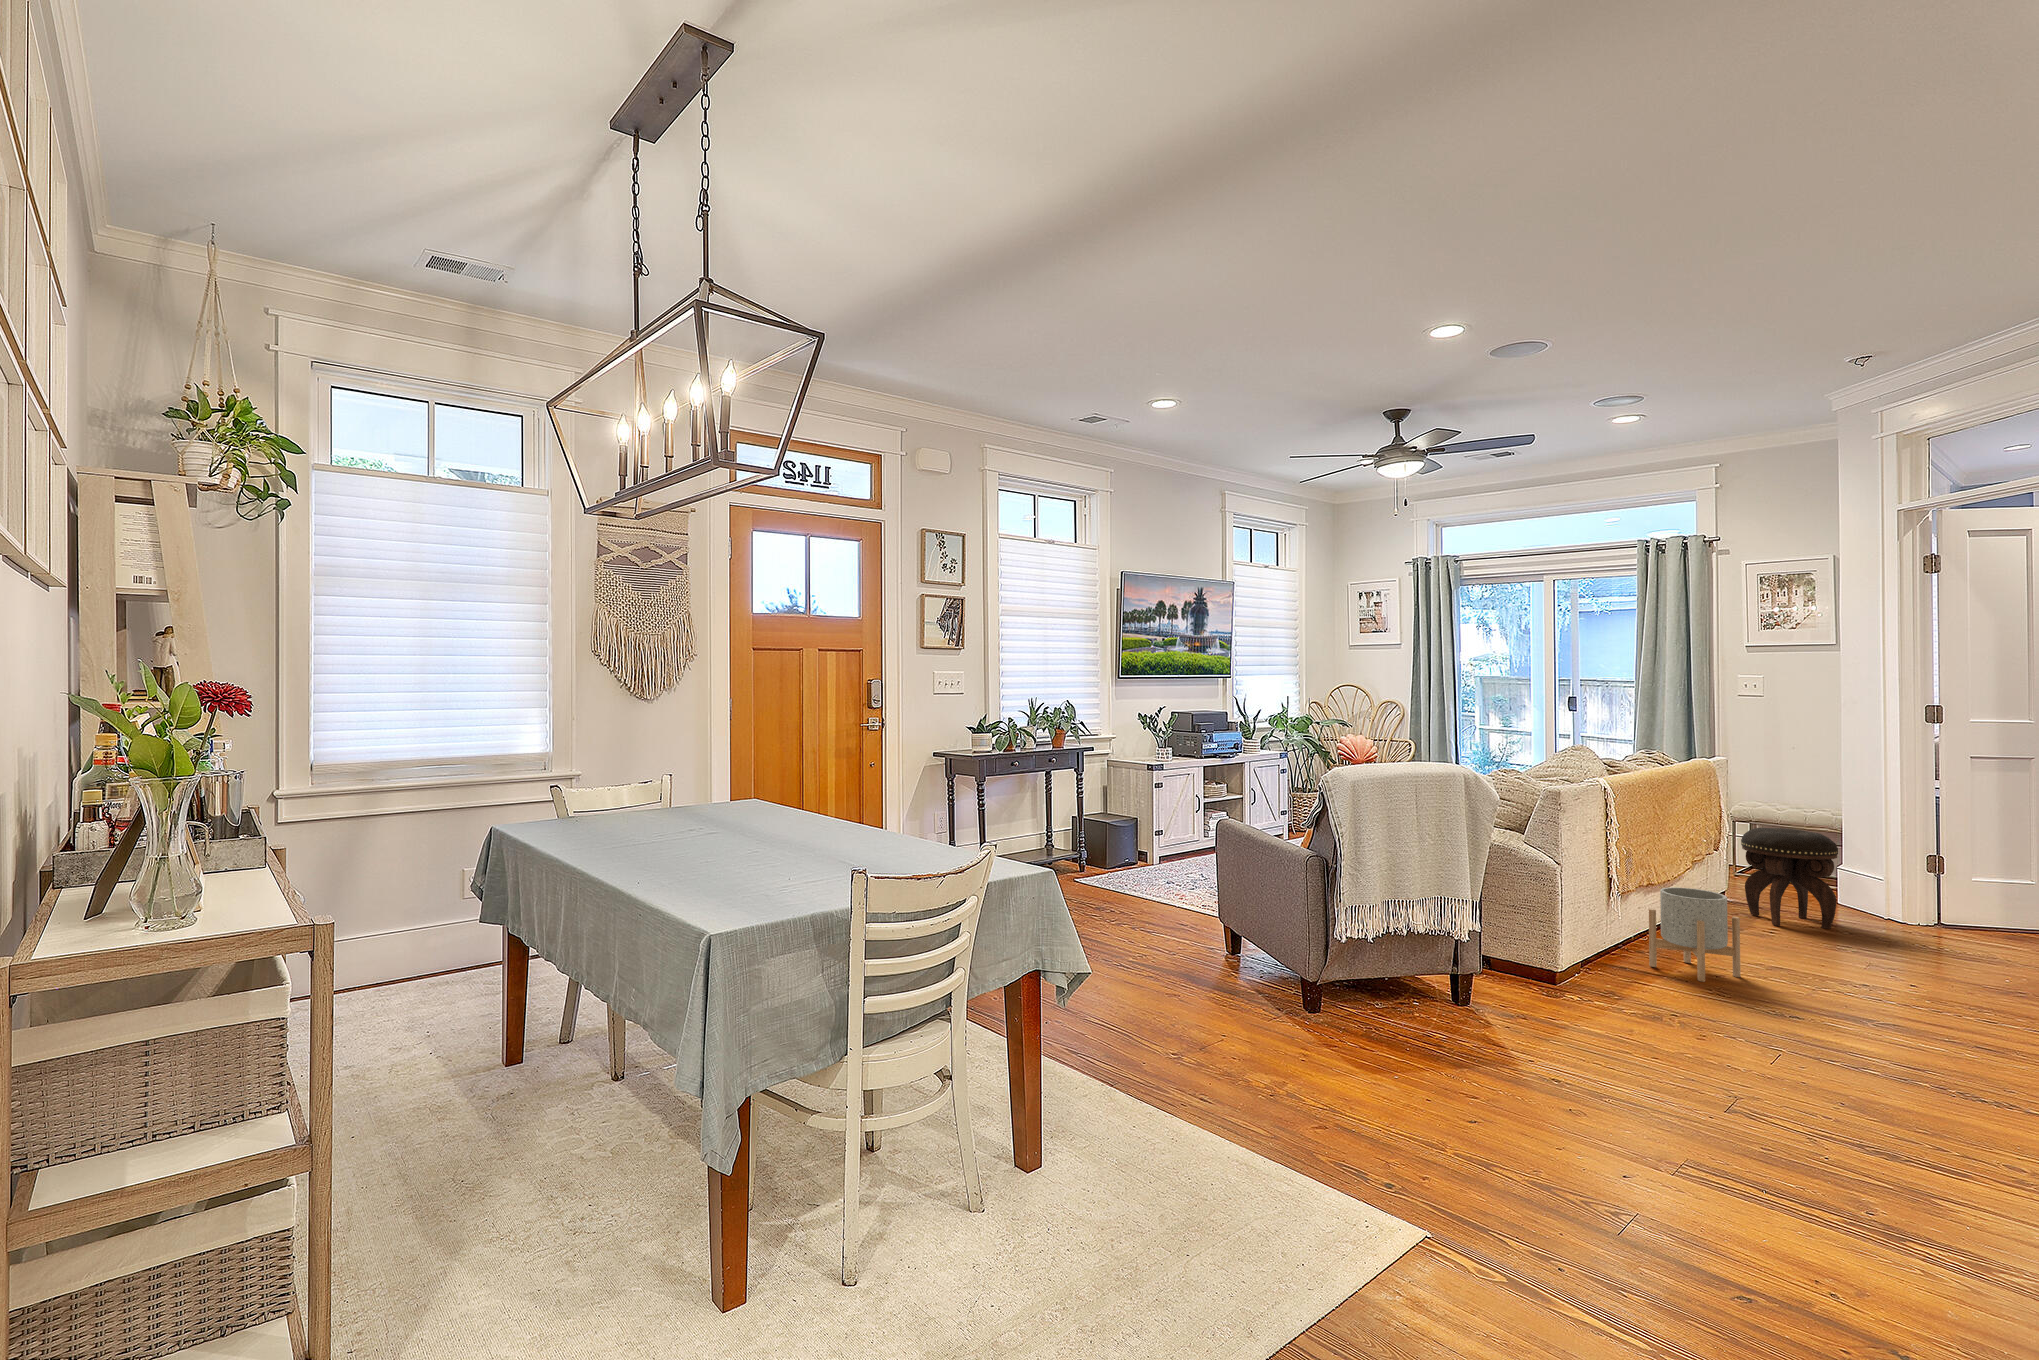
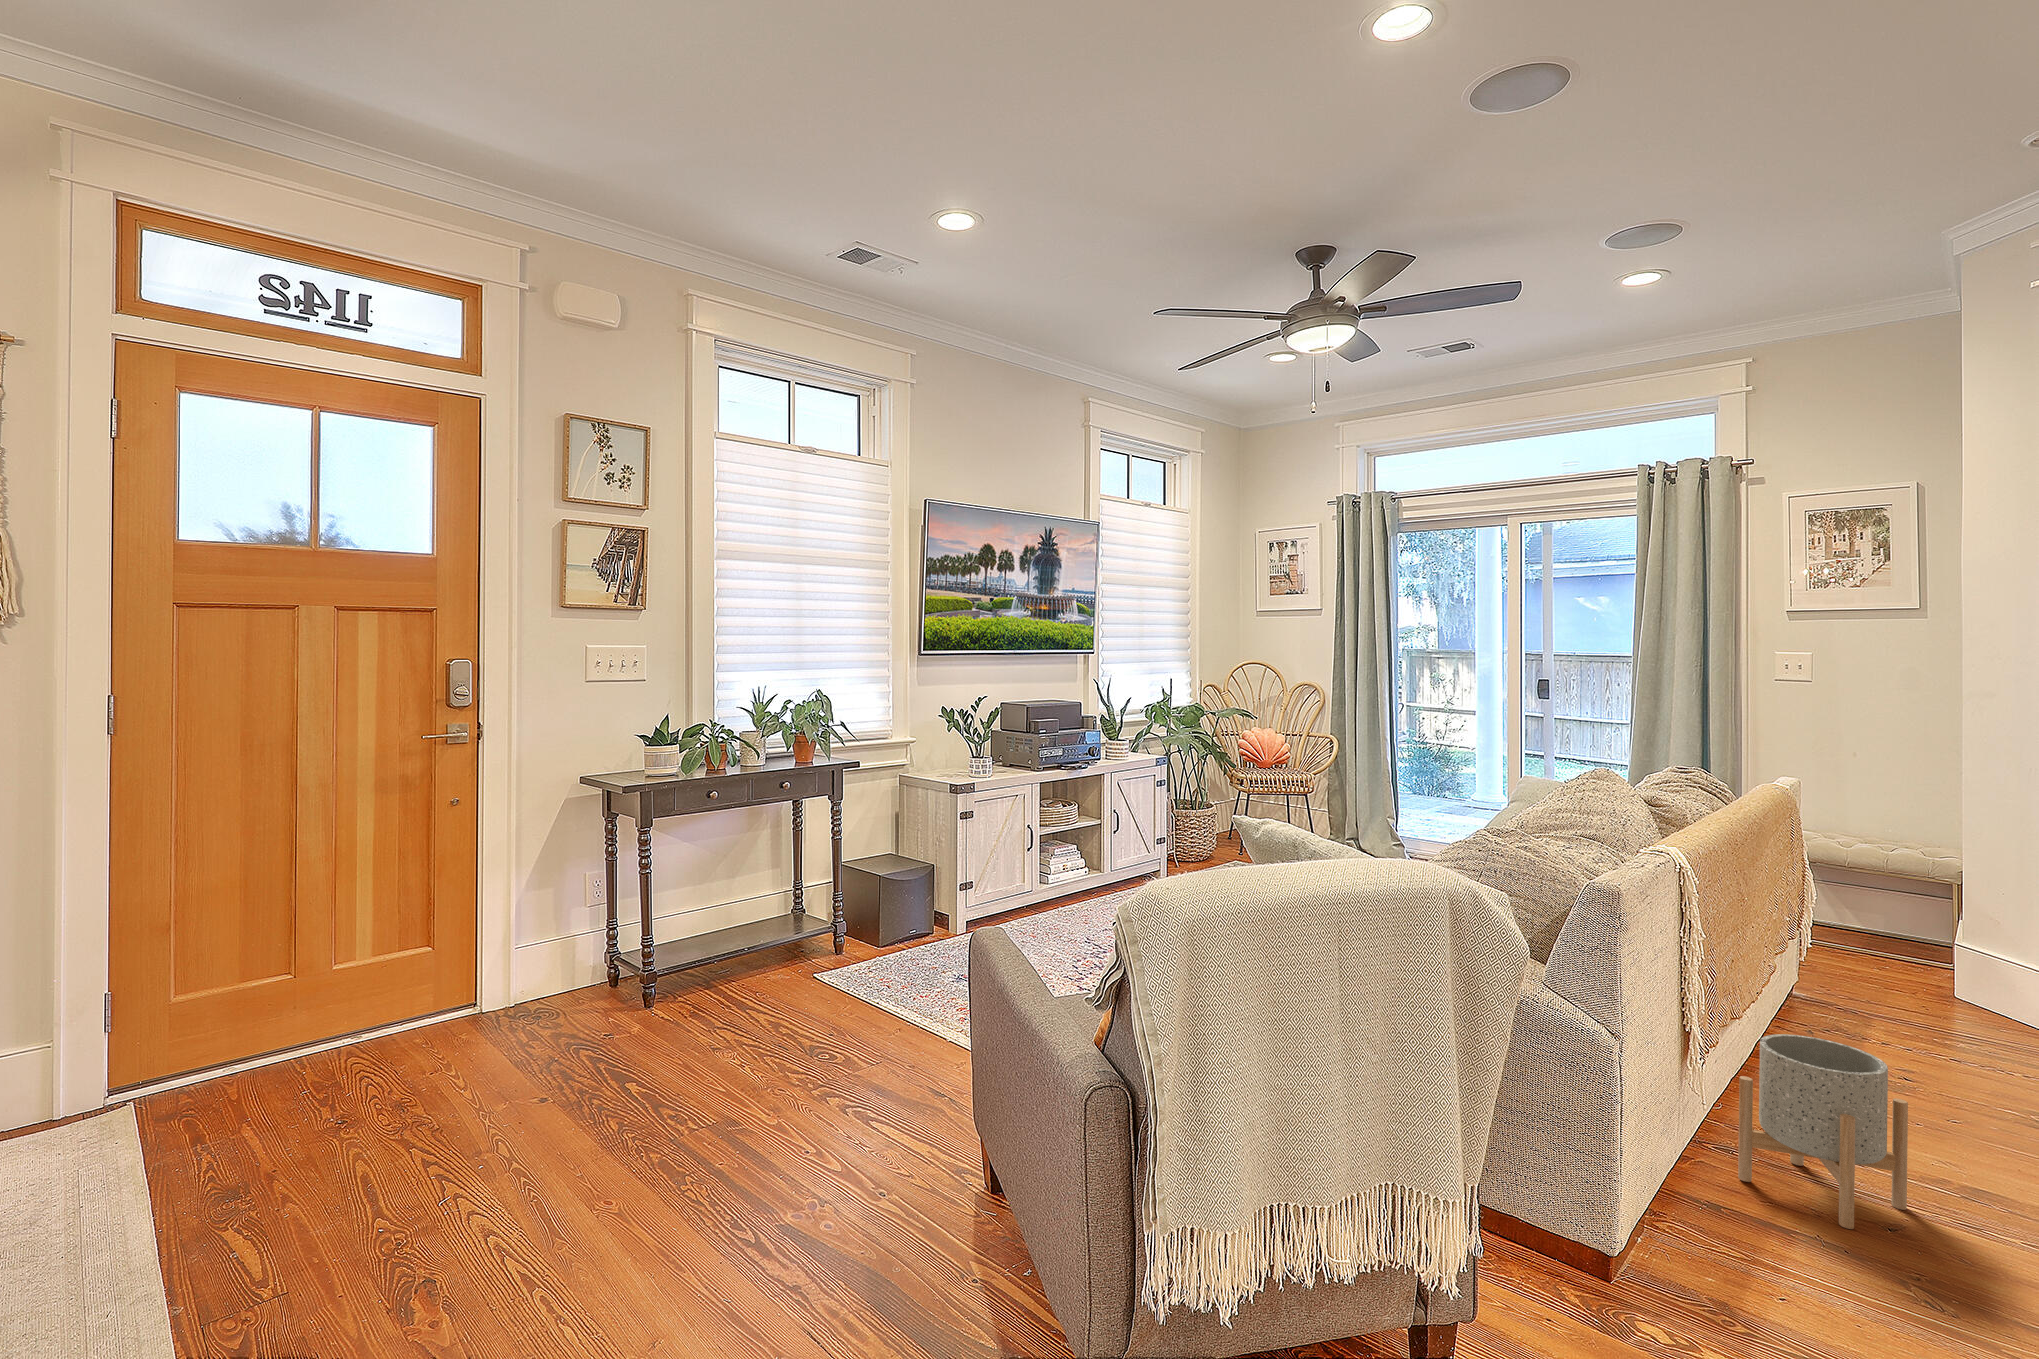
footstool: present [1741,828,1838,929] -> none [1825,890,1984,1057]

